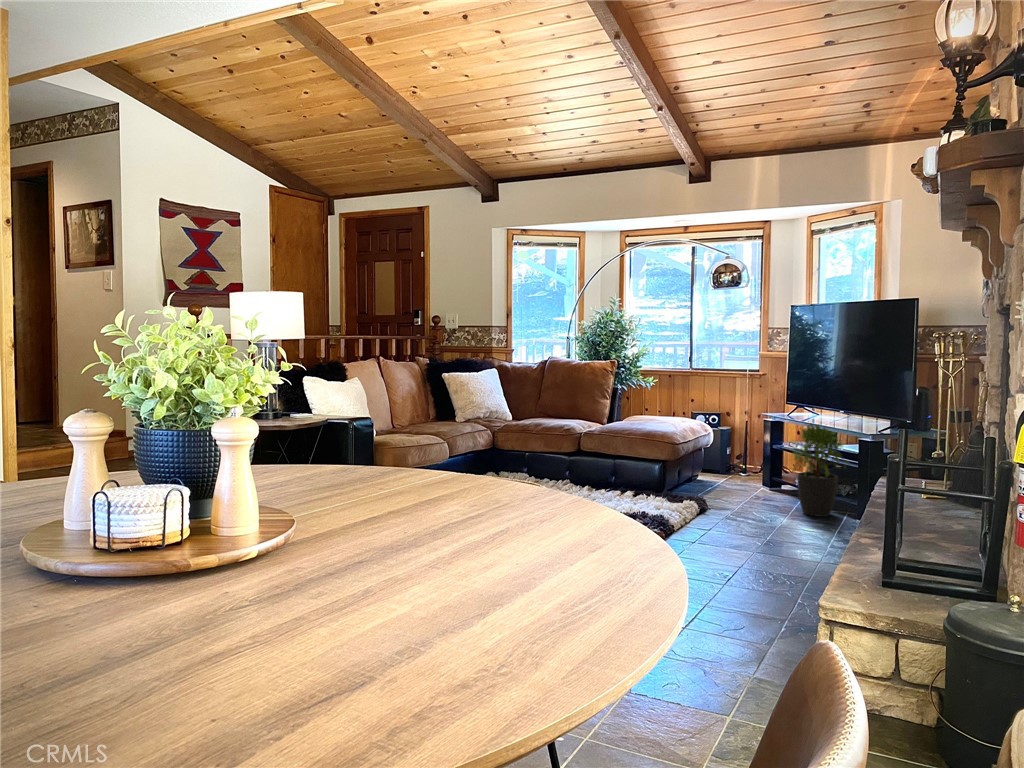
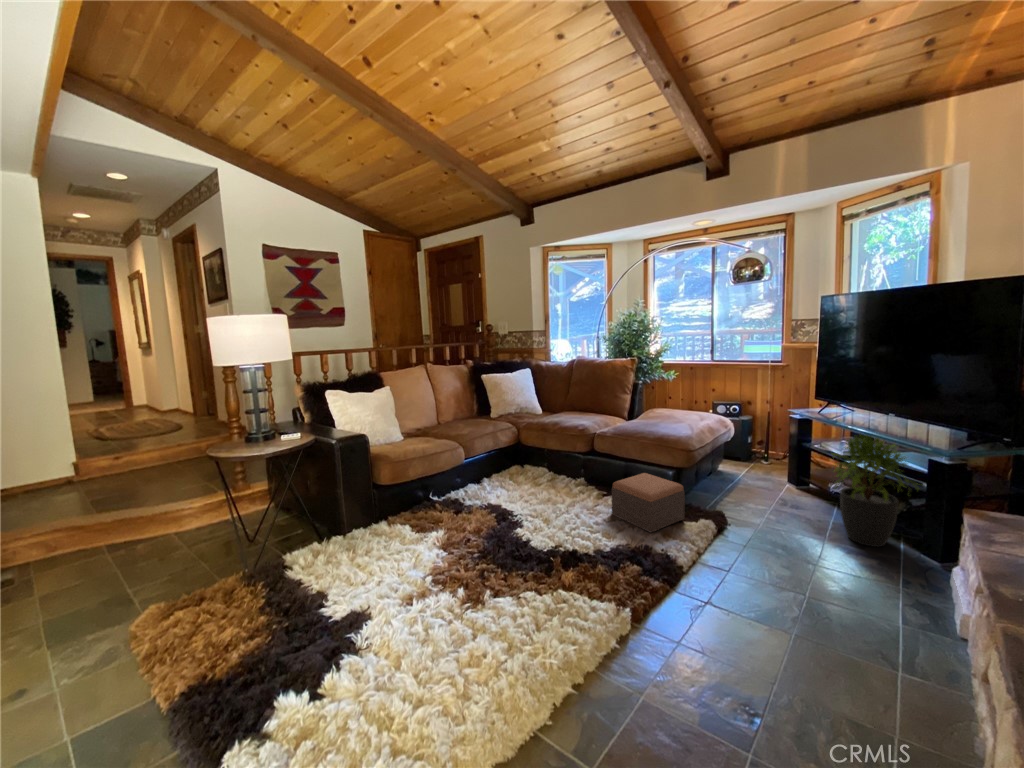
footstool: none [607,464,672,509] -> present [612,473,685,533]

